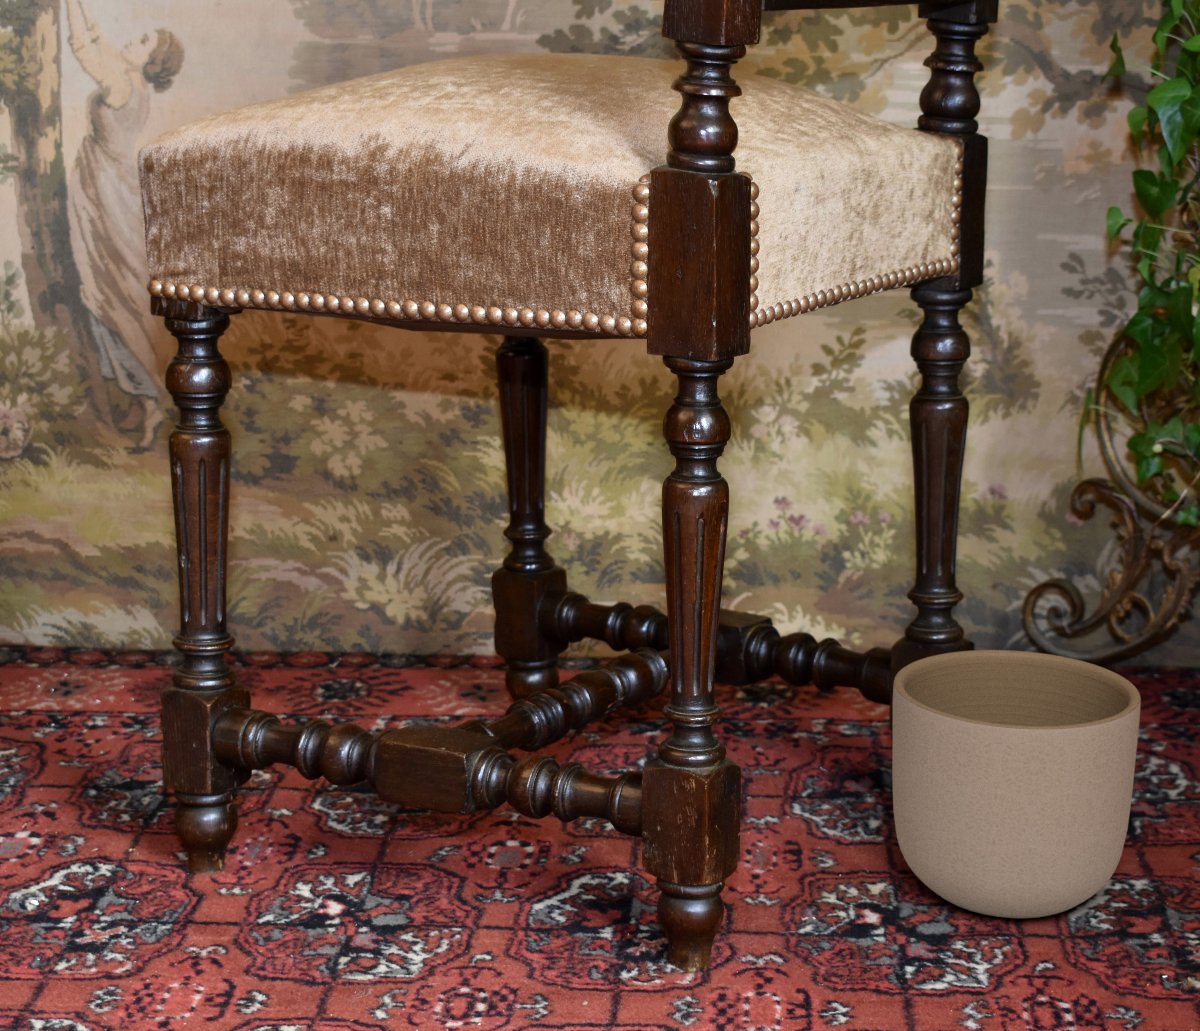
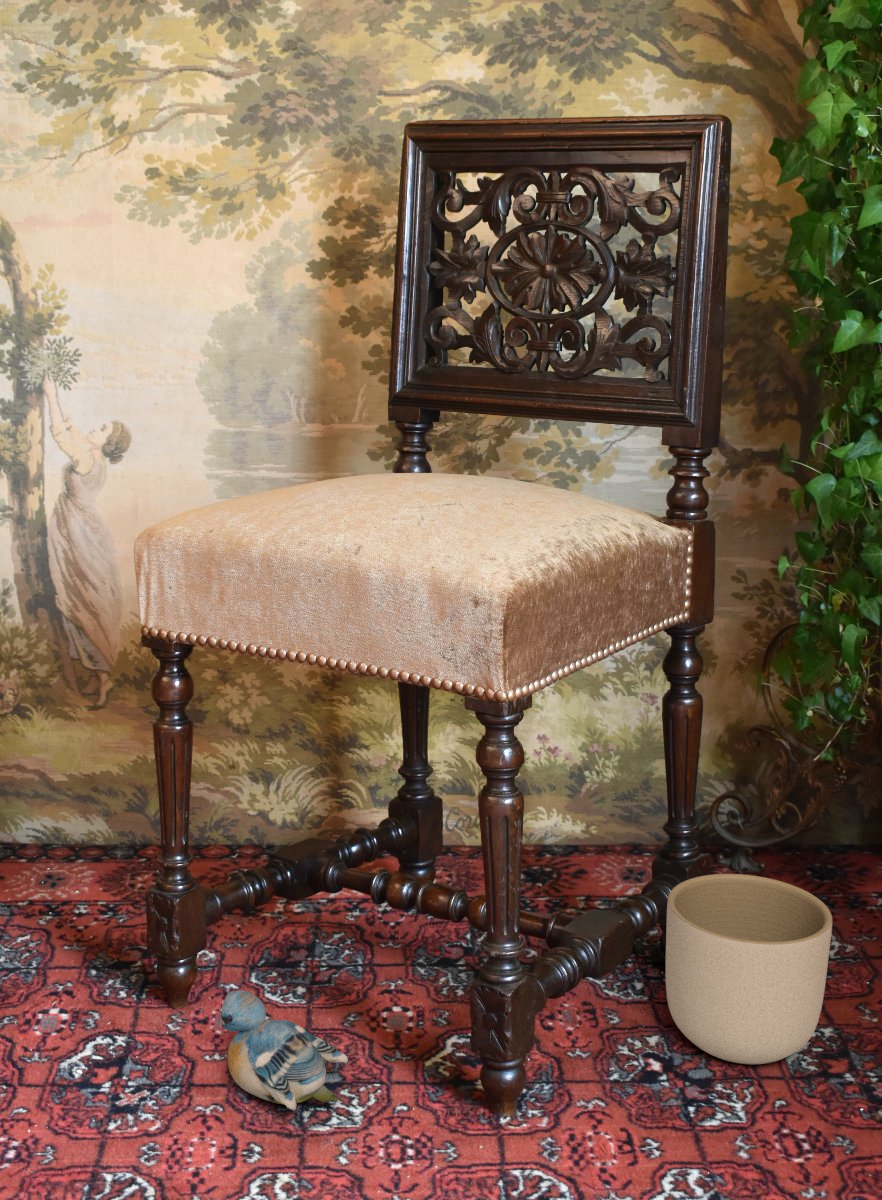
plush toy: none [228,787,407,947] -> present [221,991,348,1111]

